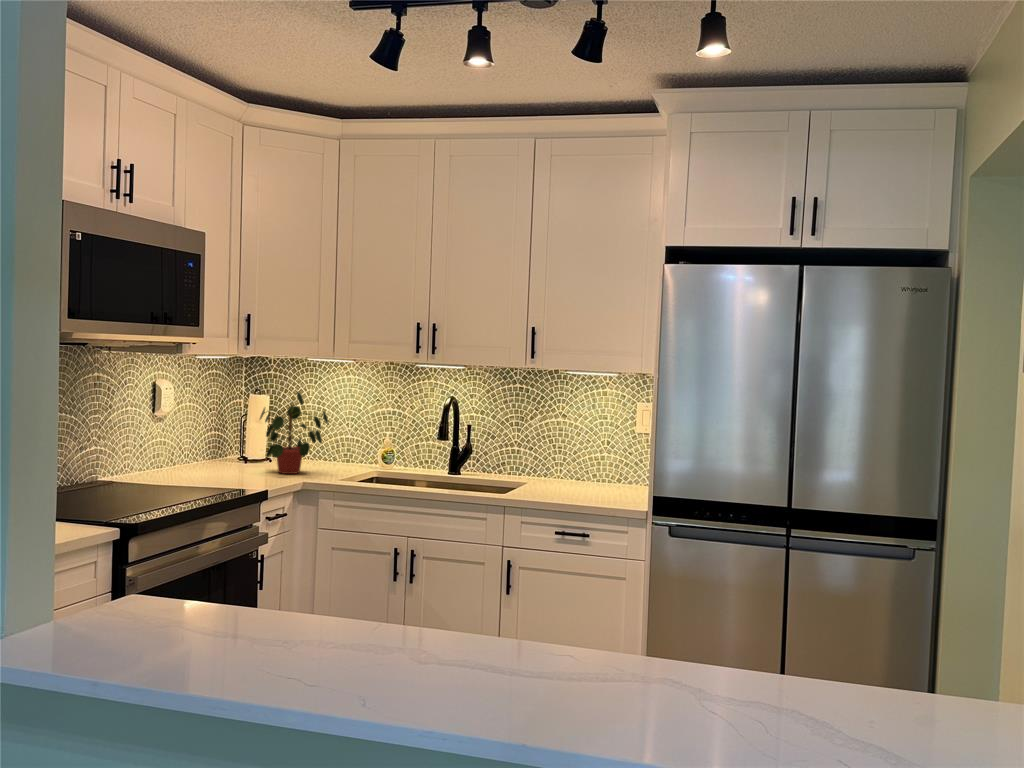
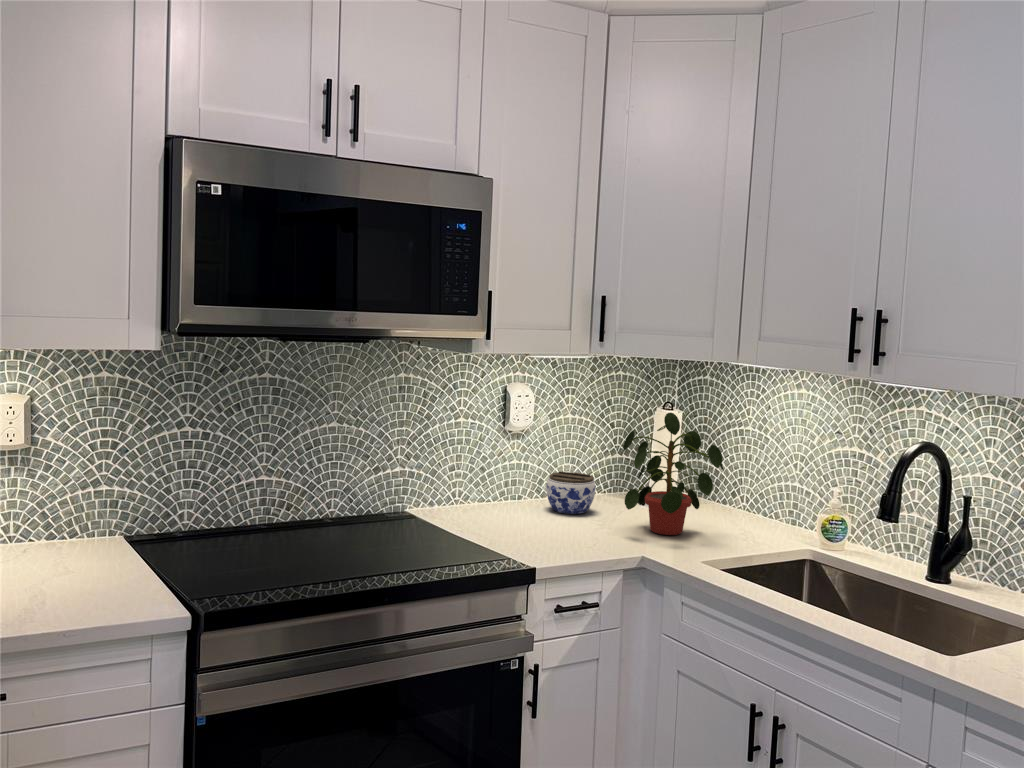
jar: none [189,443,227,471] -> present [546,472,596,514]

